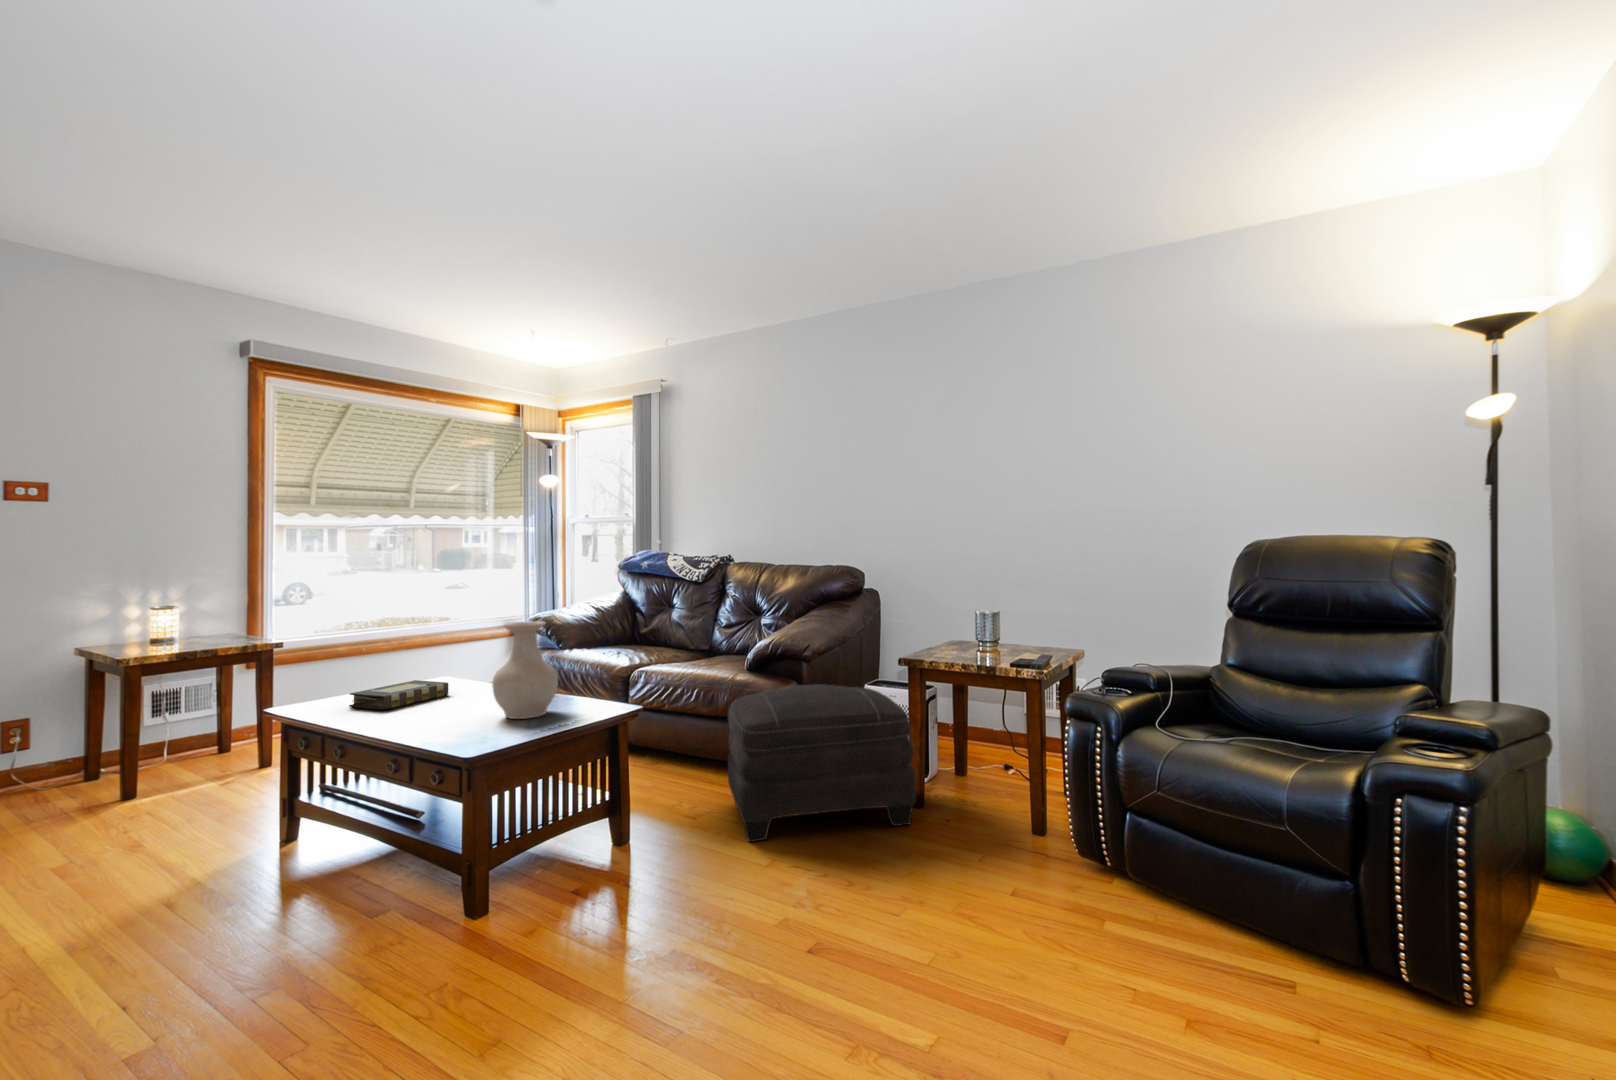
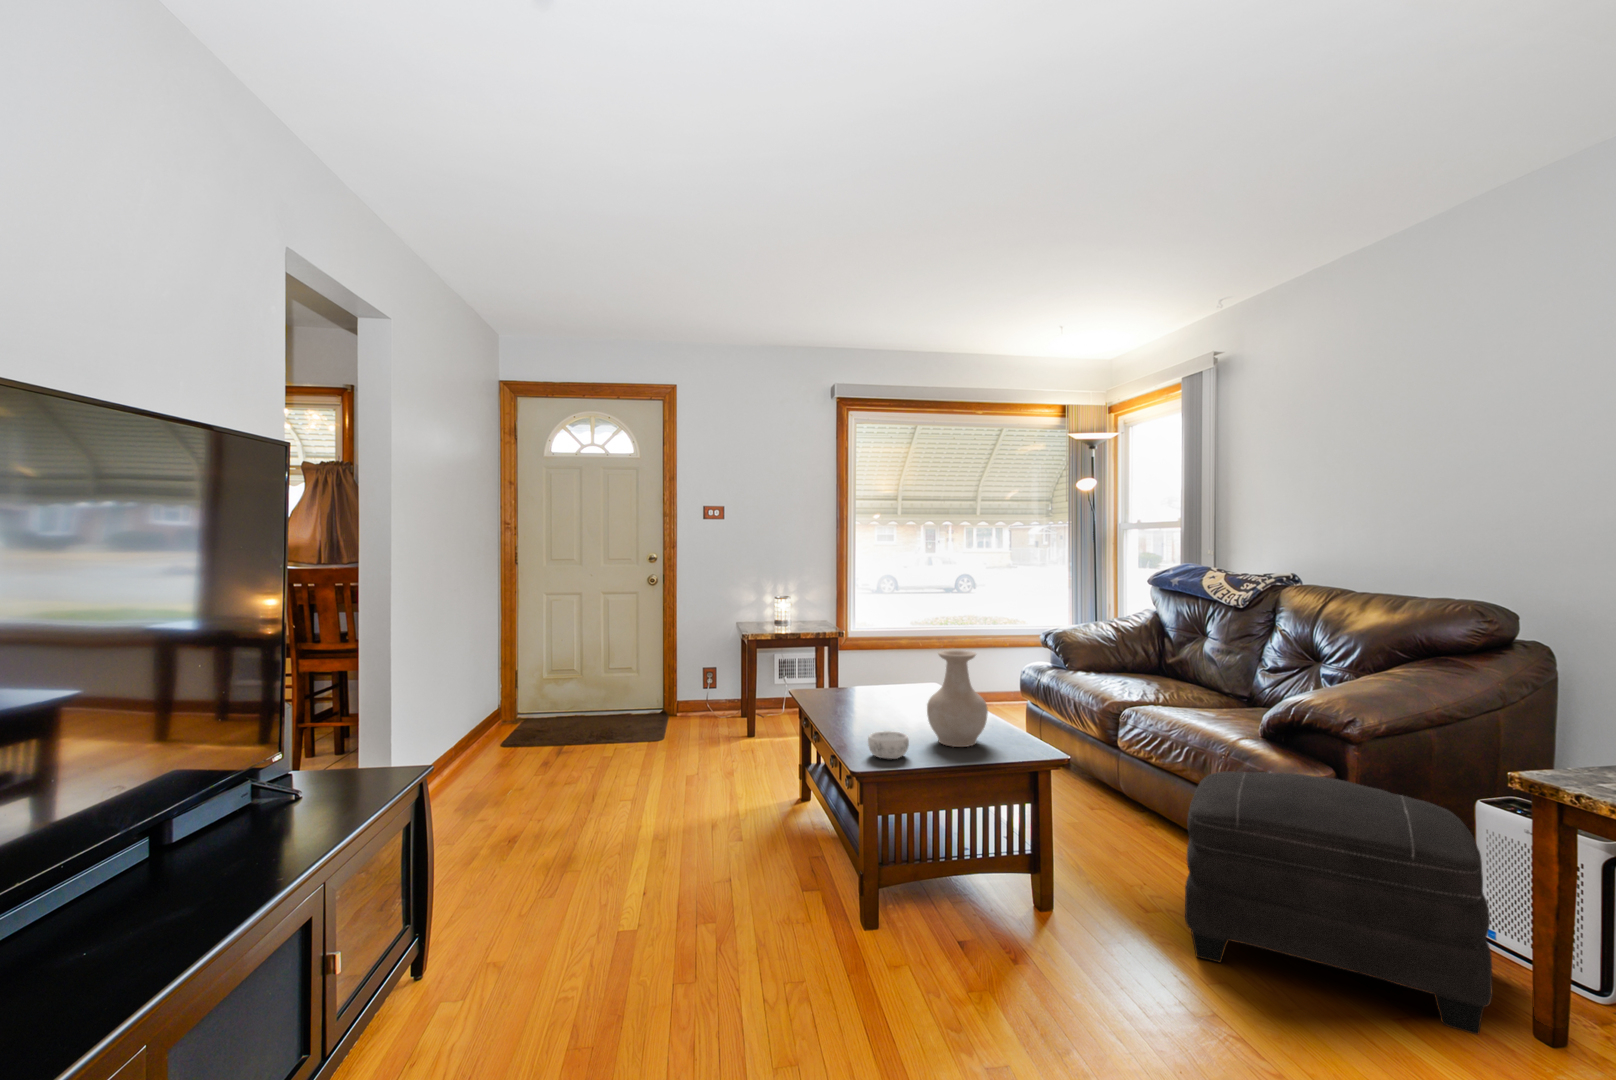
book: present [349,680,448,710] -> none [845,686,922,710]
decorative bowl: none [441,712,491,741] -> present [868,731,909,759]

